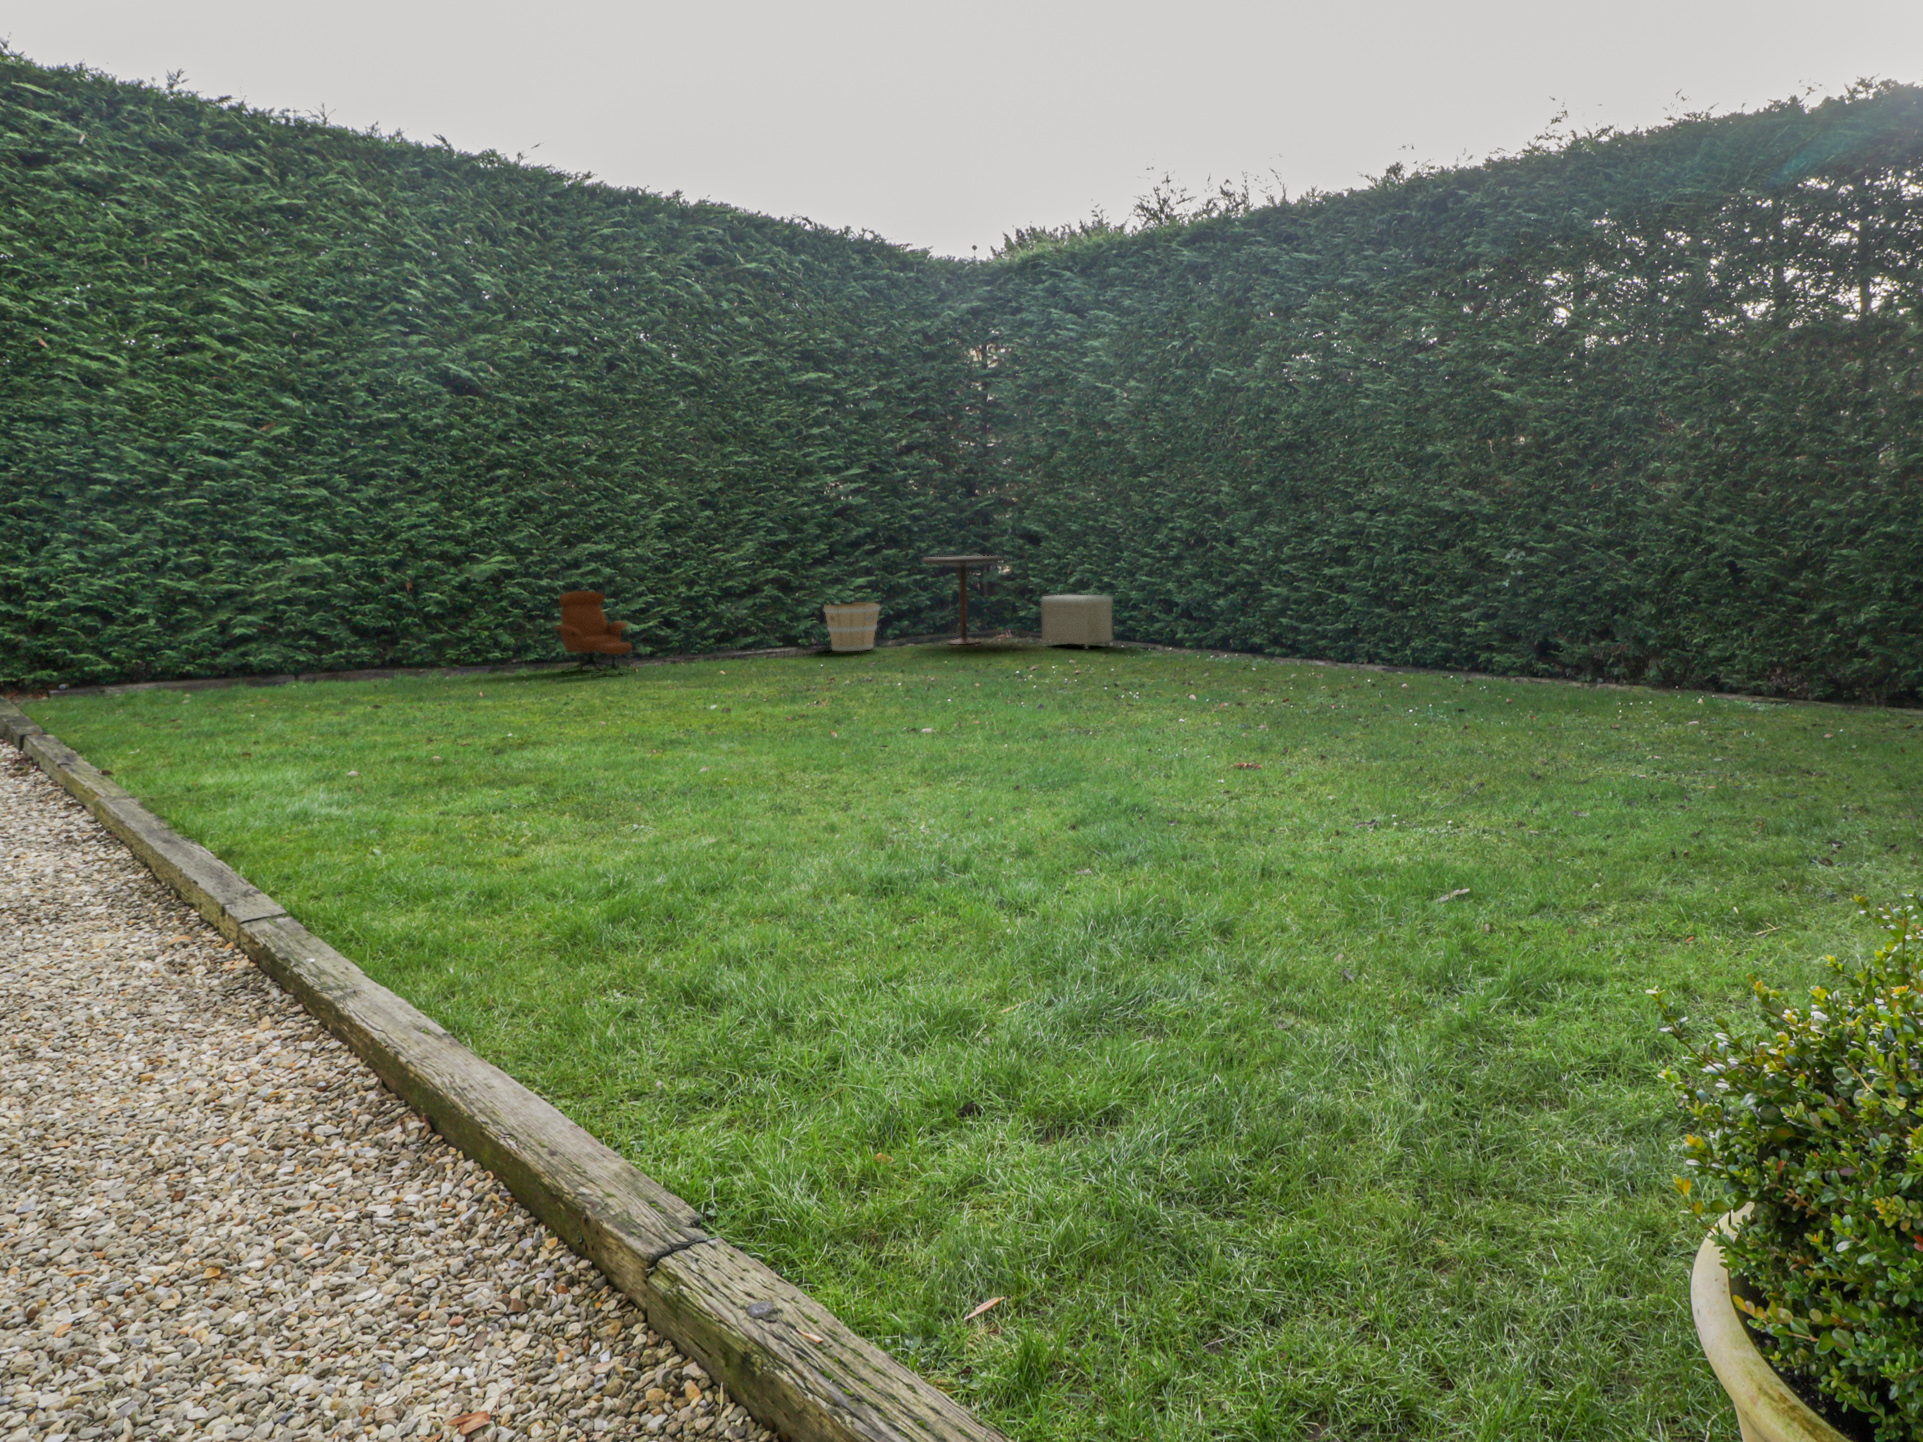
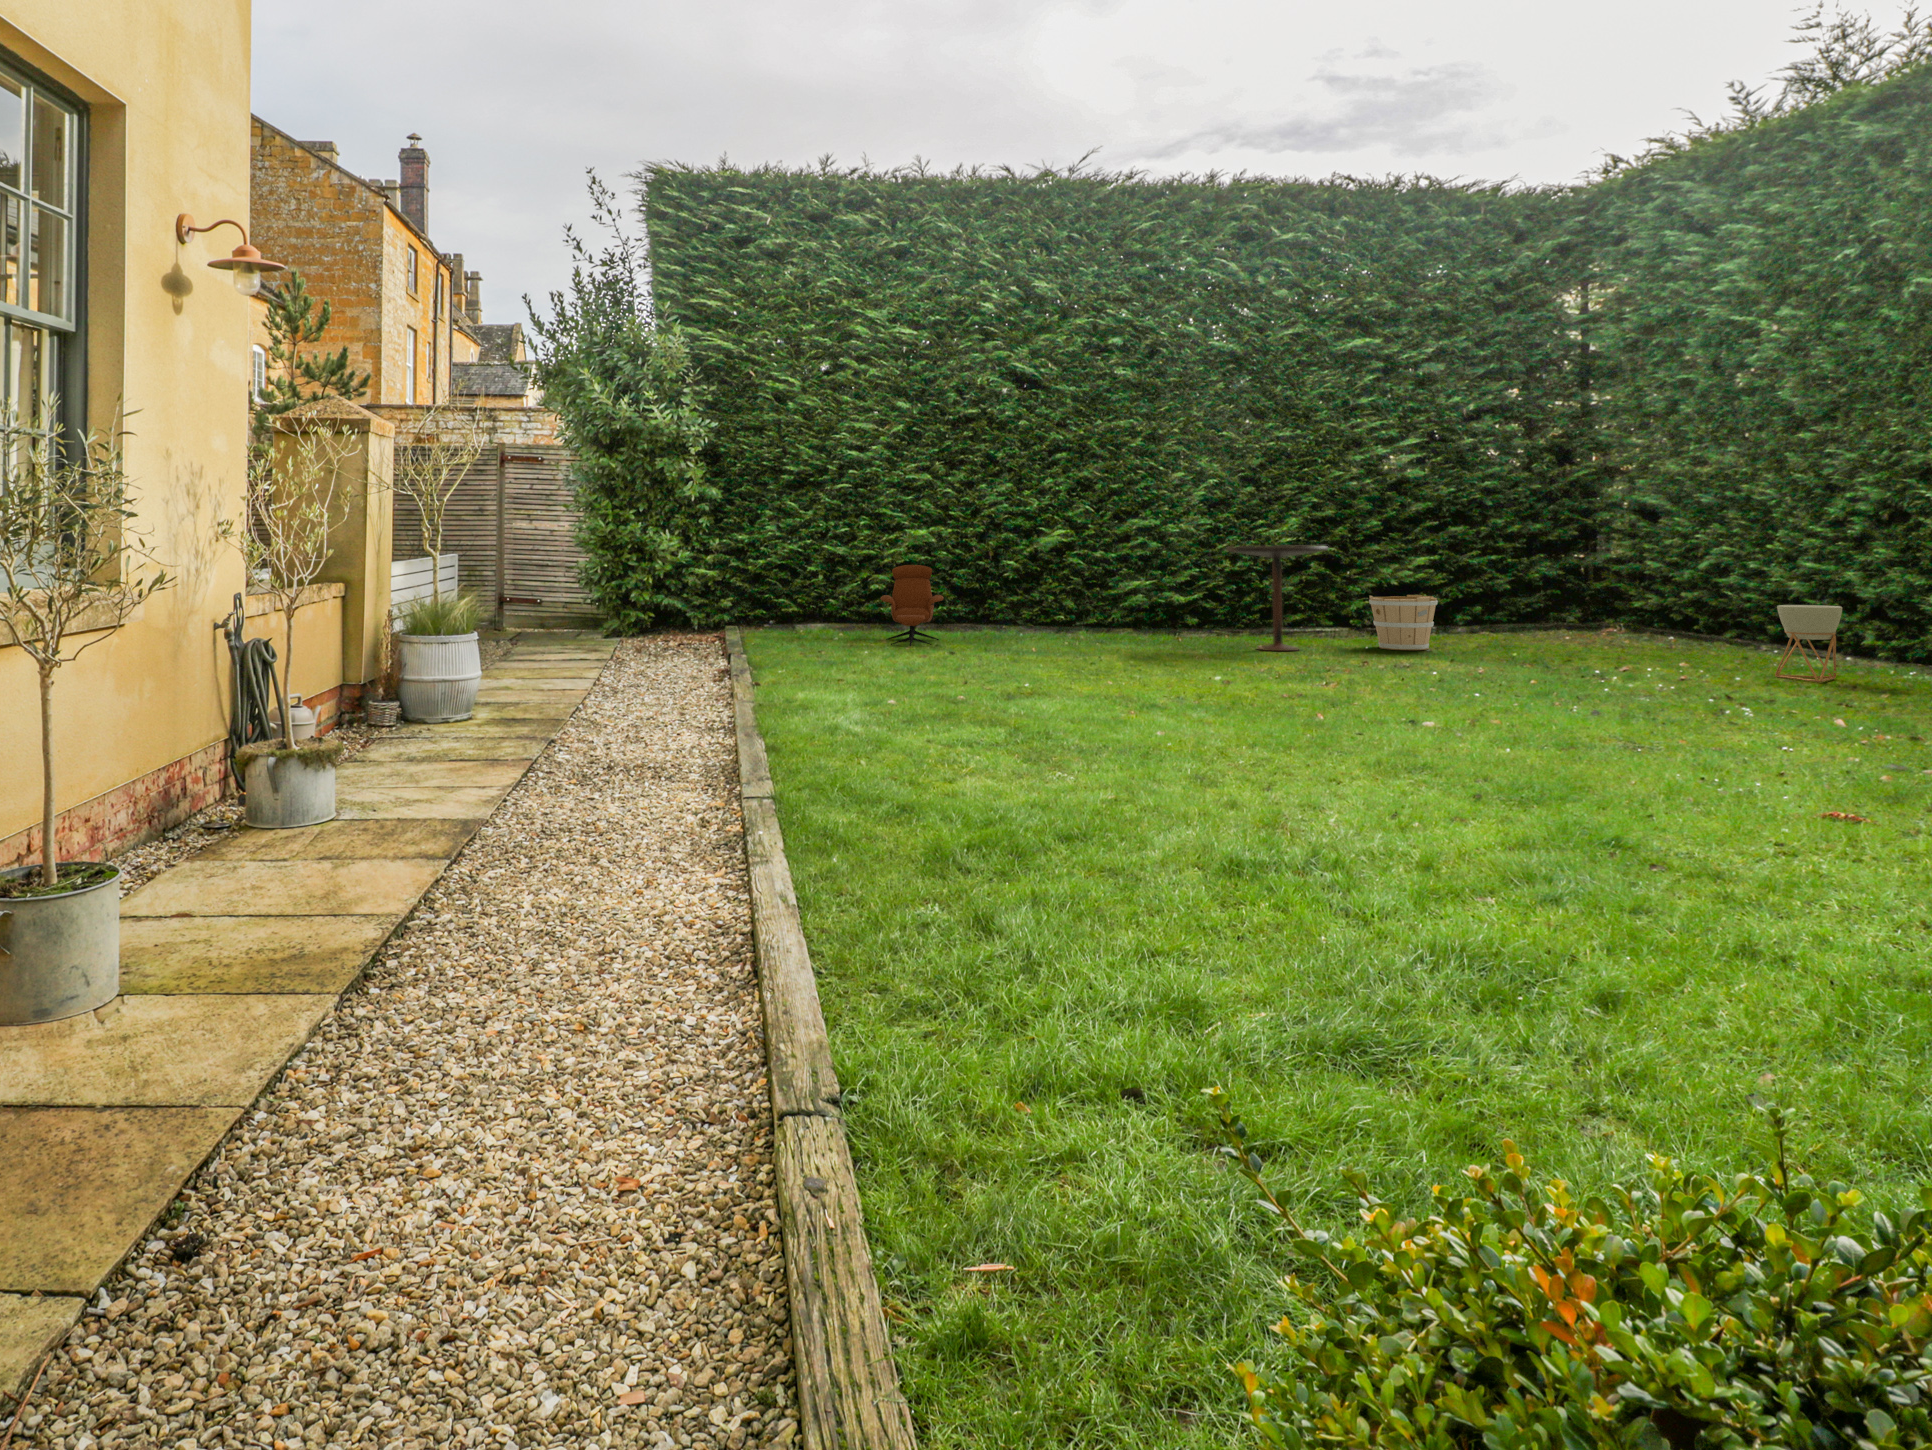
pedestal table: present [922,556,1002,644] -> present [1227,546,1328,651]
lounge chair: present [554,591,632,673] -> present [880,565,943,646]
storage bench: present [1041,595,1113,648] -> none [1662,597,1780,671]
planter: none [1113,598,1151,653] -> present [1775,605,1842,682]

